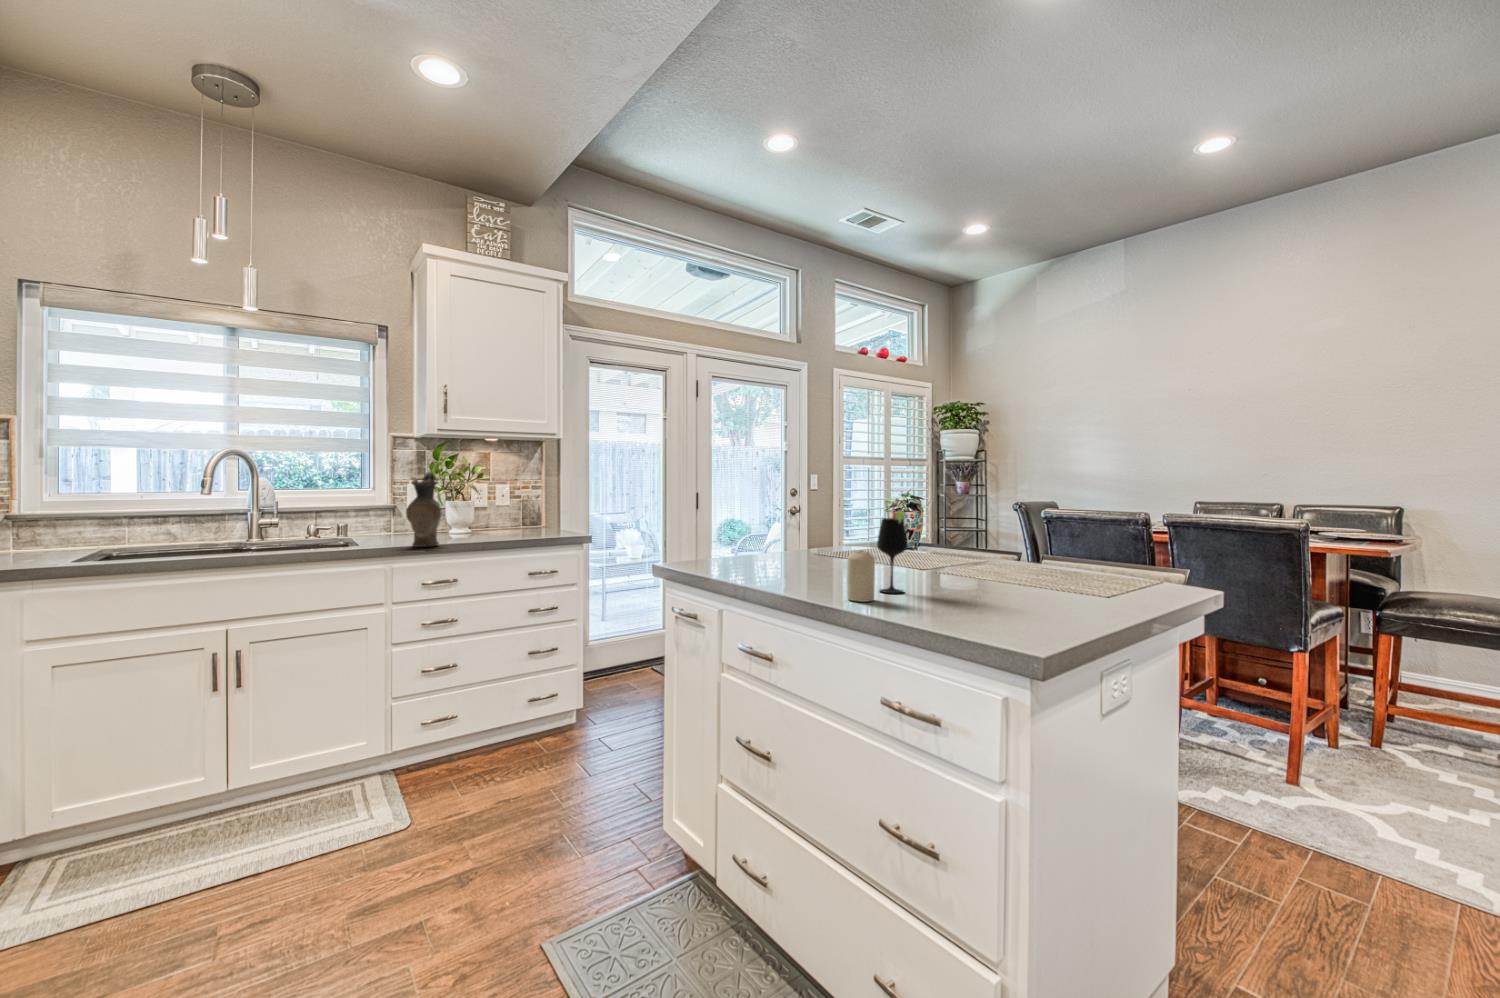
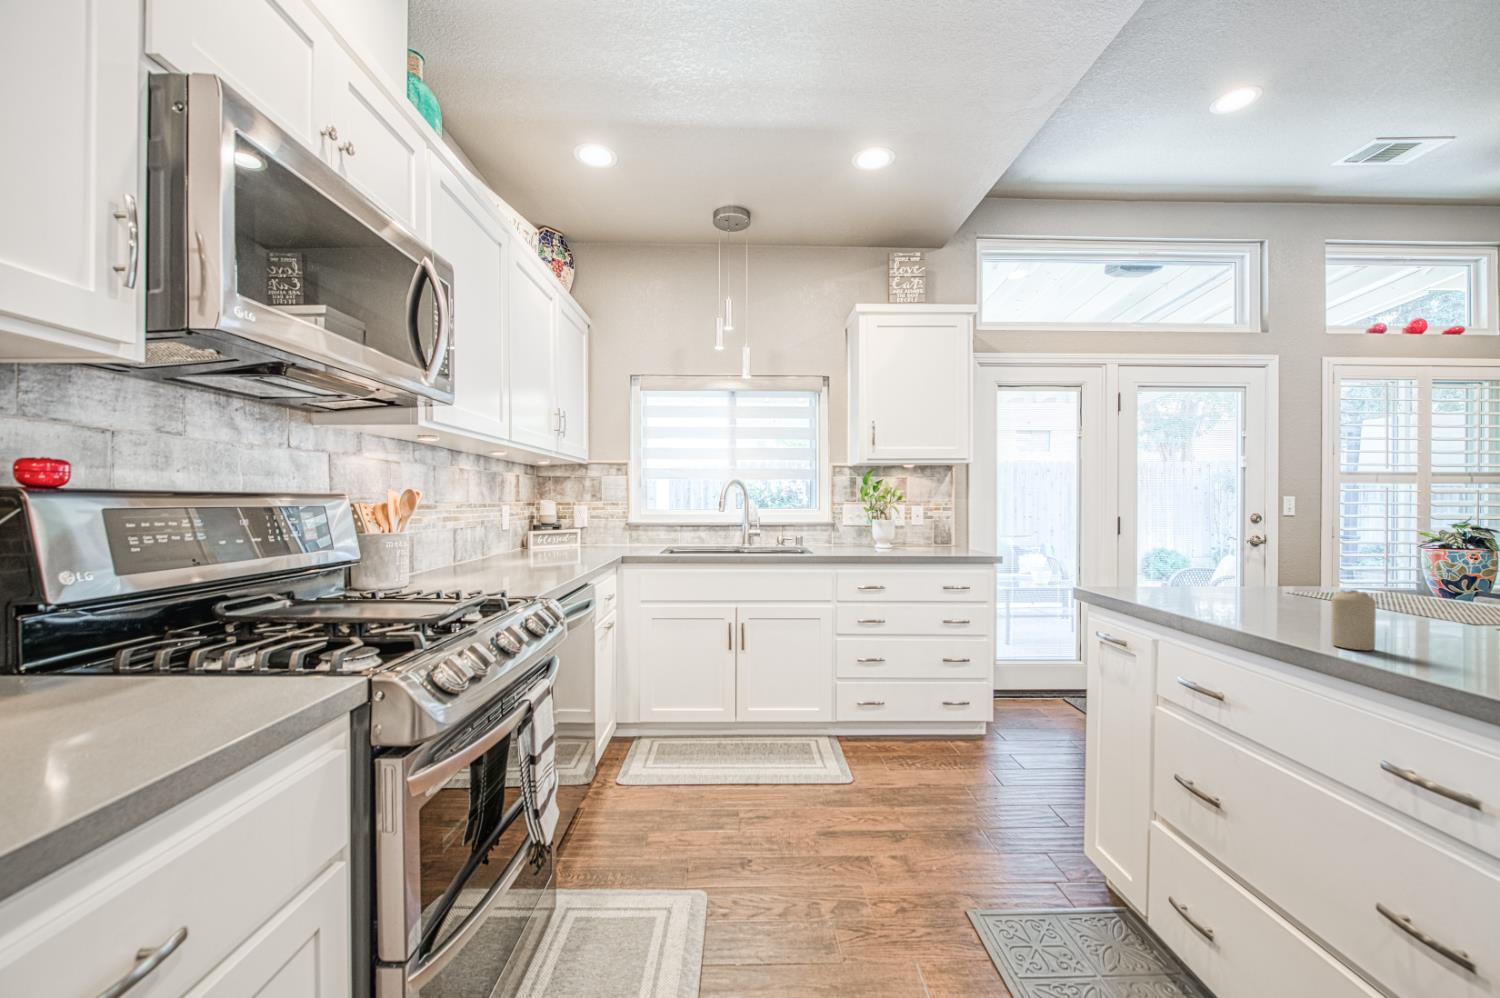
ceramic pitcher: present [406,472,441,547] -> none [847,495,872,557]
wine glass: present [877,502,908,593] -> none [1382,534,1436,647]

